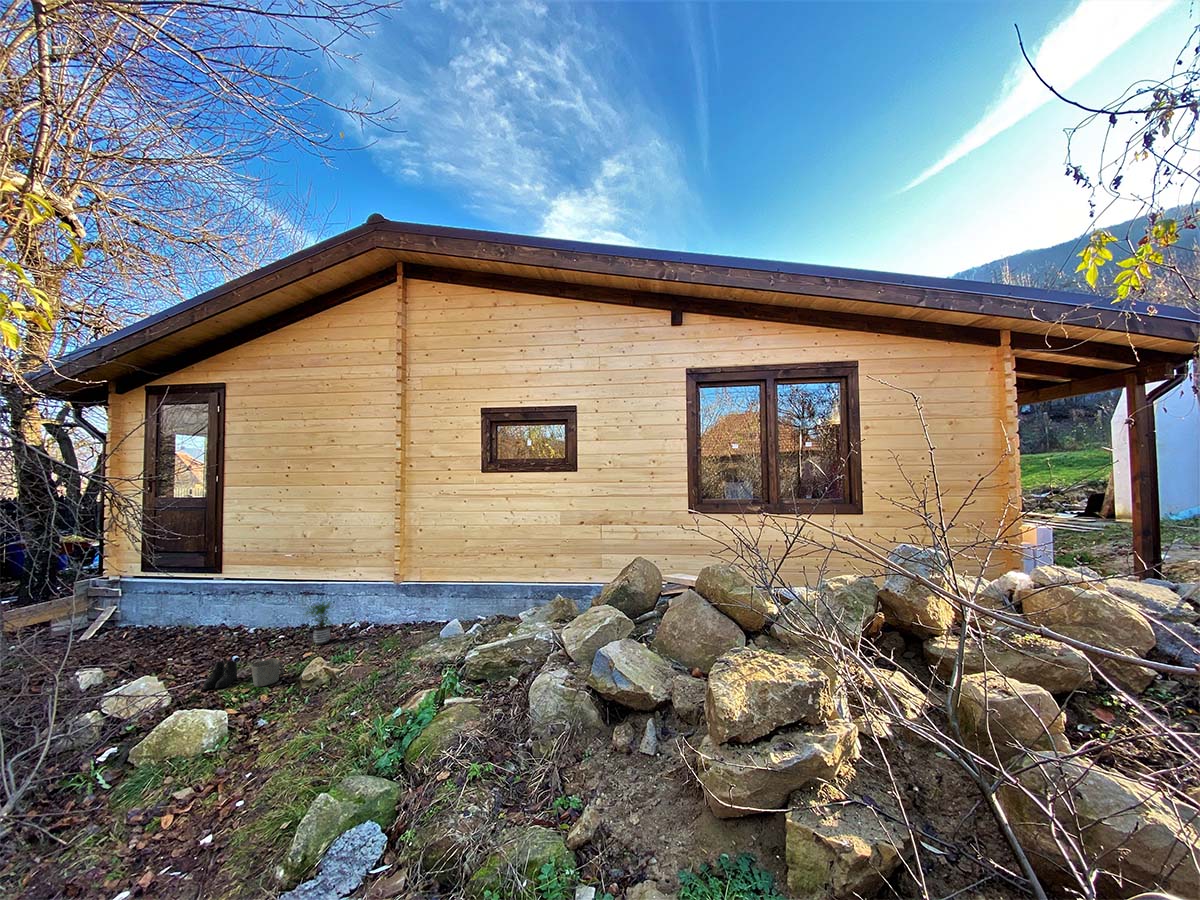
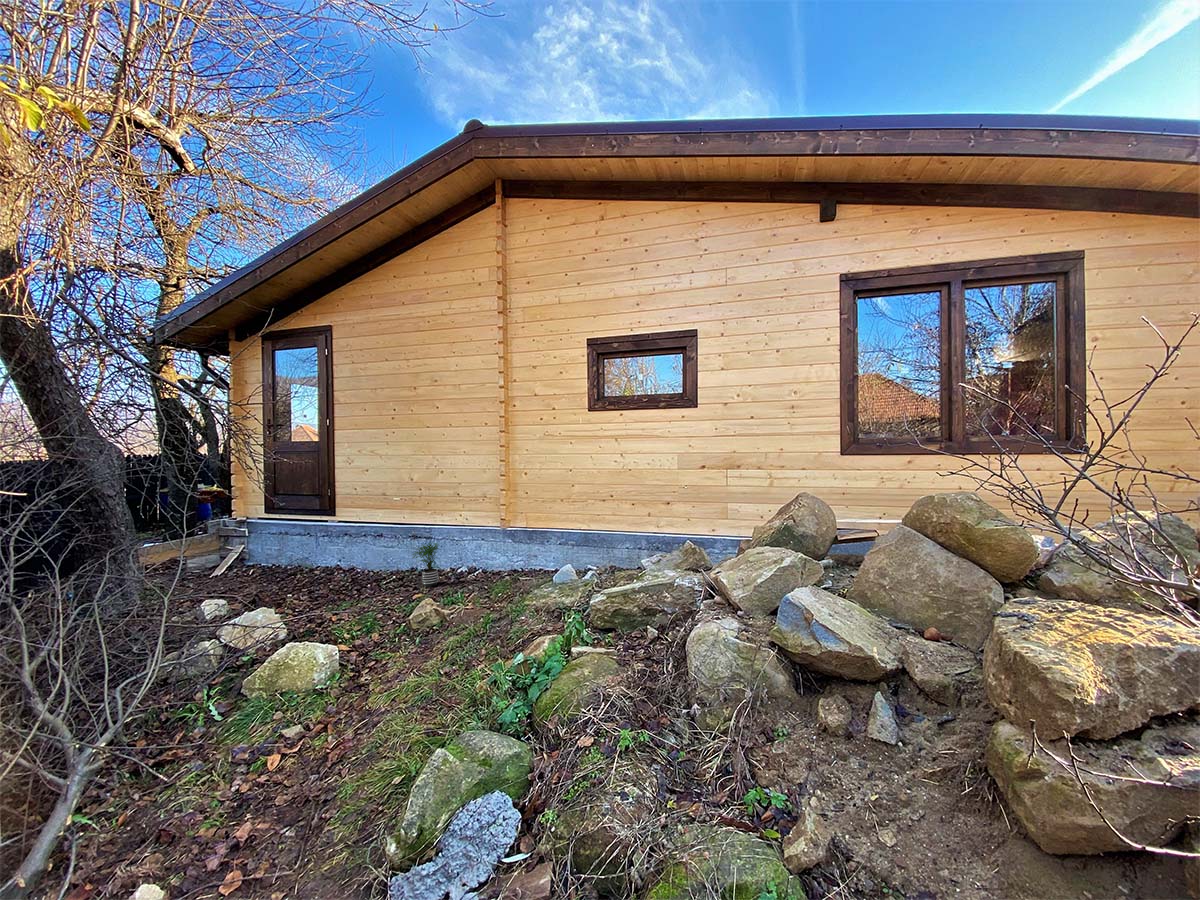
bucket: present [249,658,284,686] -> none [359,596,394,624]
boots: present [203,661,237,689] -> none [316,597,349,624]

